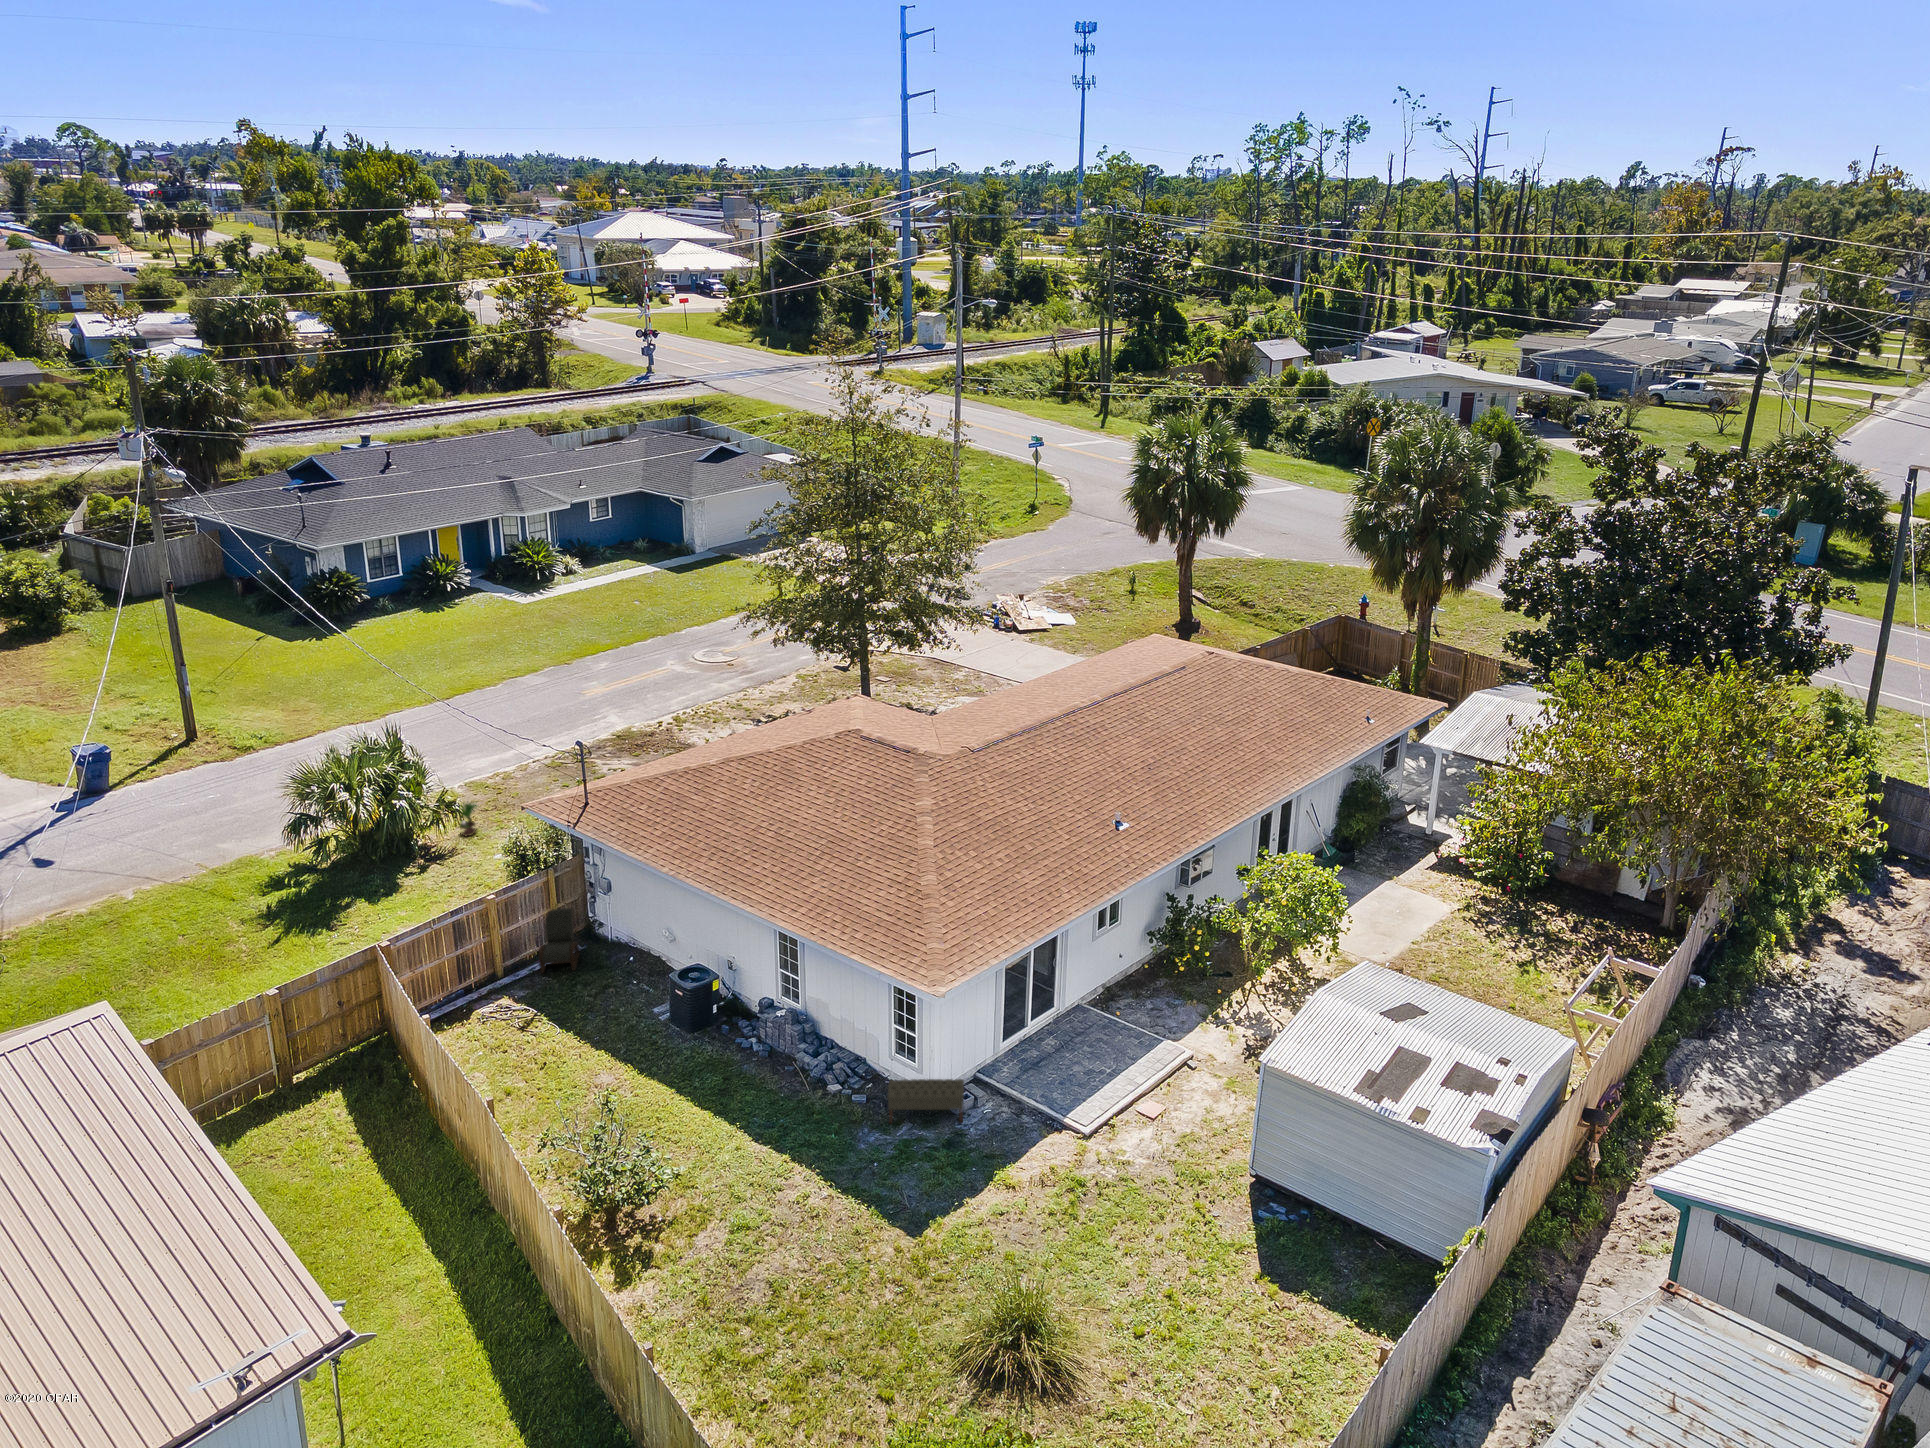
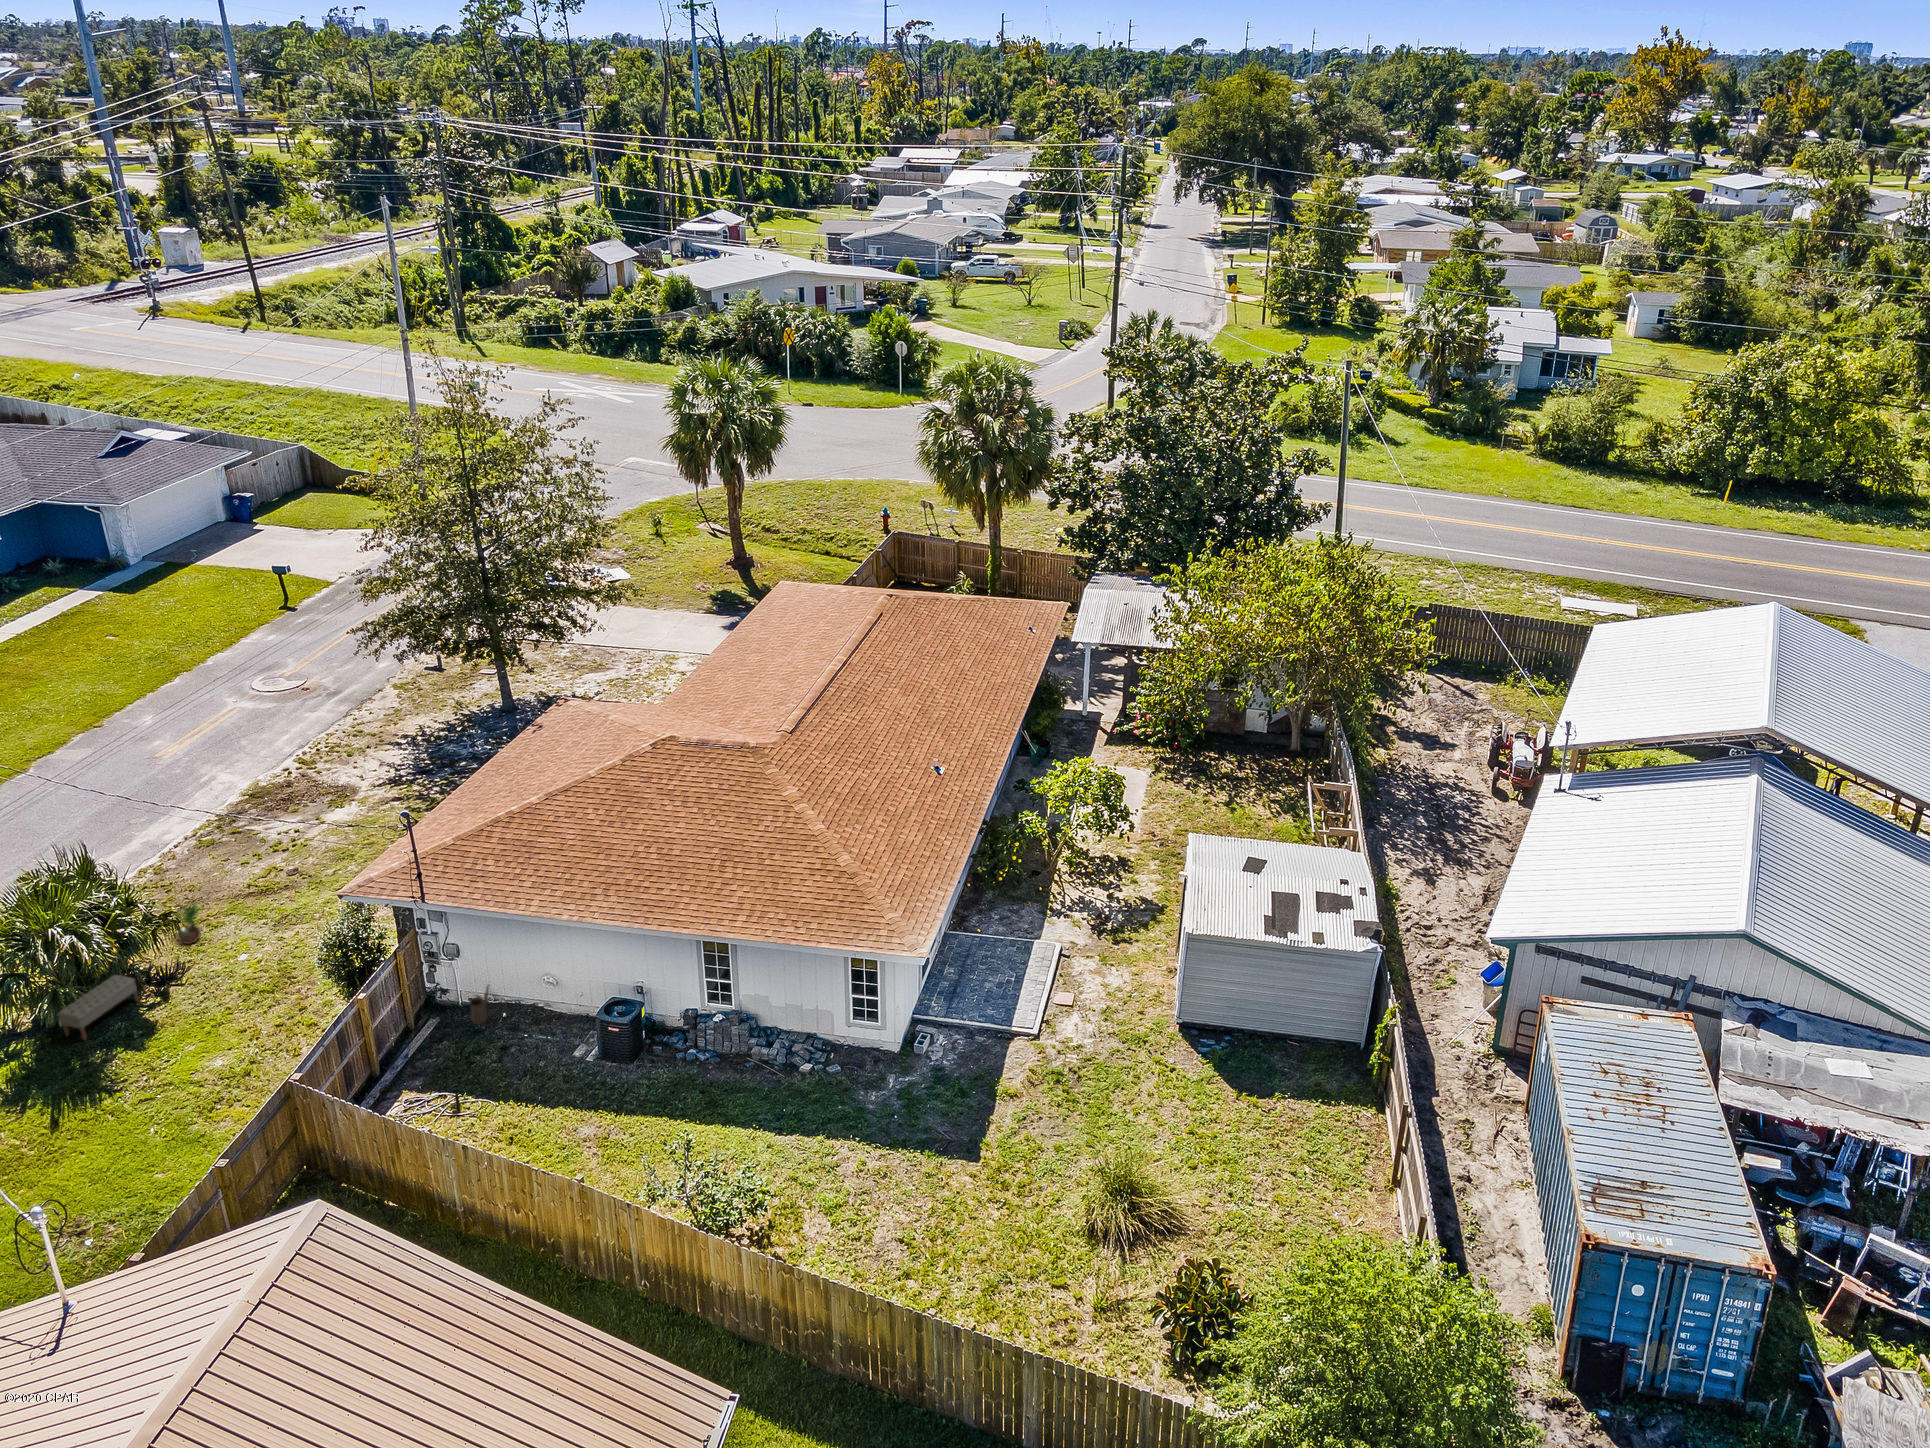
lounge chair: present [539,908,579,973] -> none [397,982,452,1058]
watering can: none [601,927,630,962] -> present [470,985,489,1024]
bench: present [888,1079,964,1123] -> present [57,975,139,1040]

